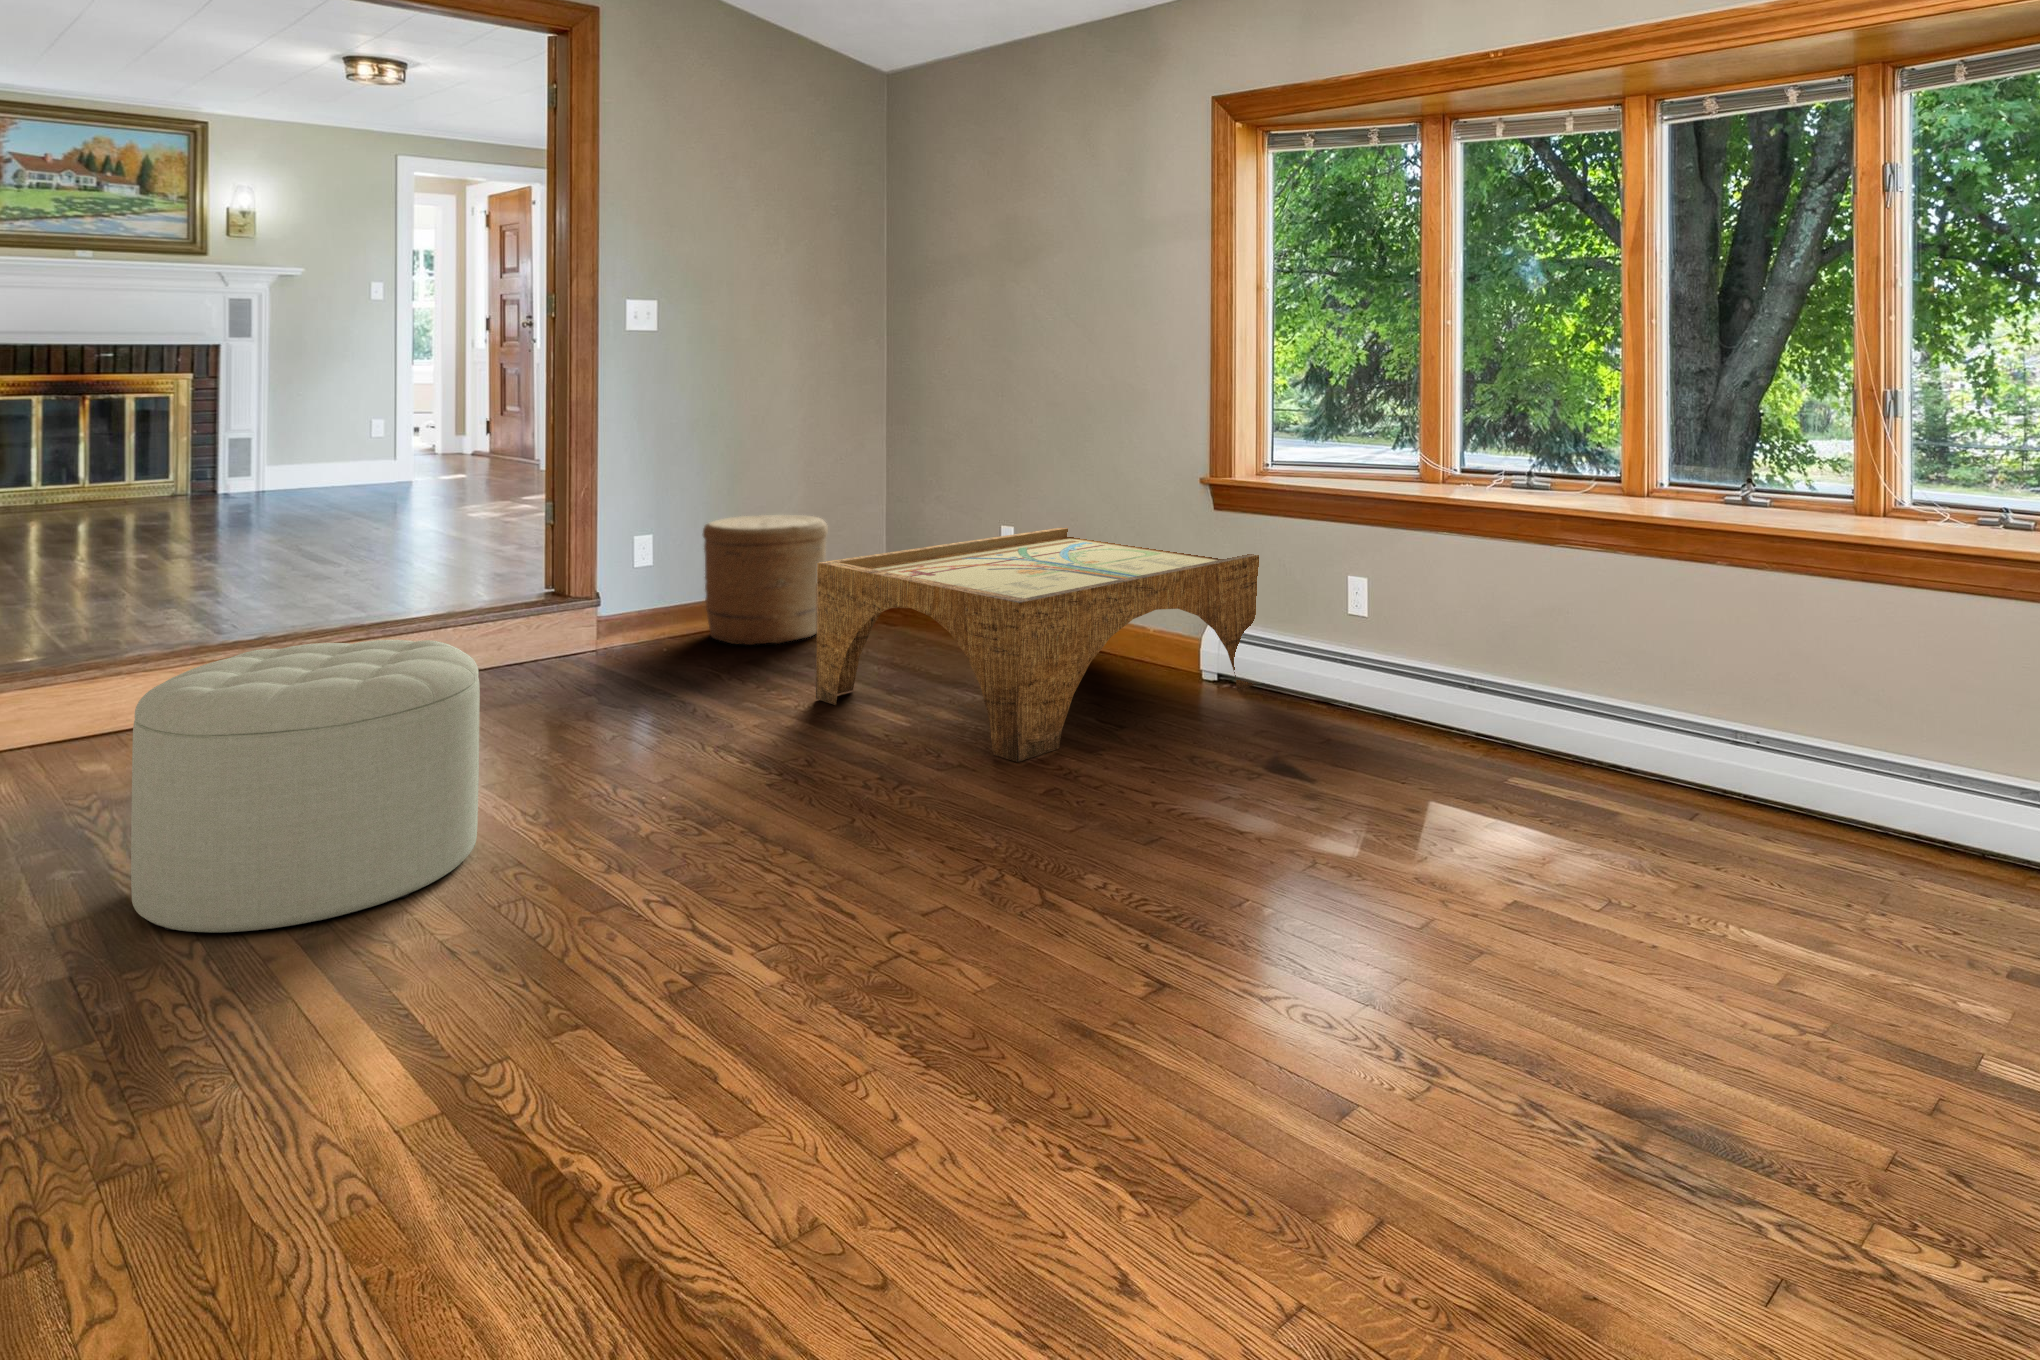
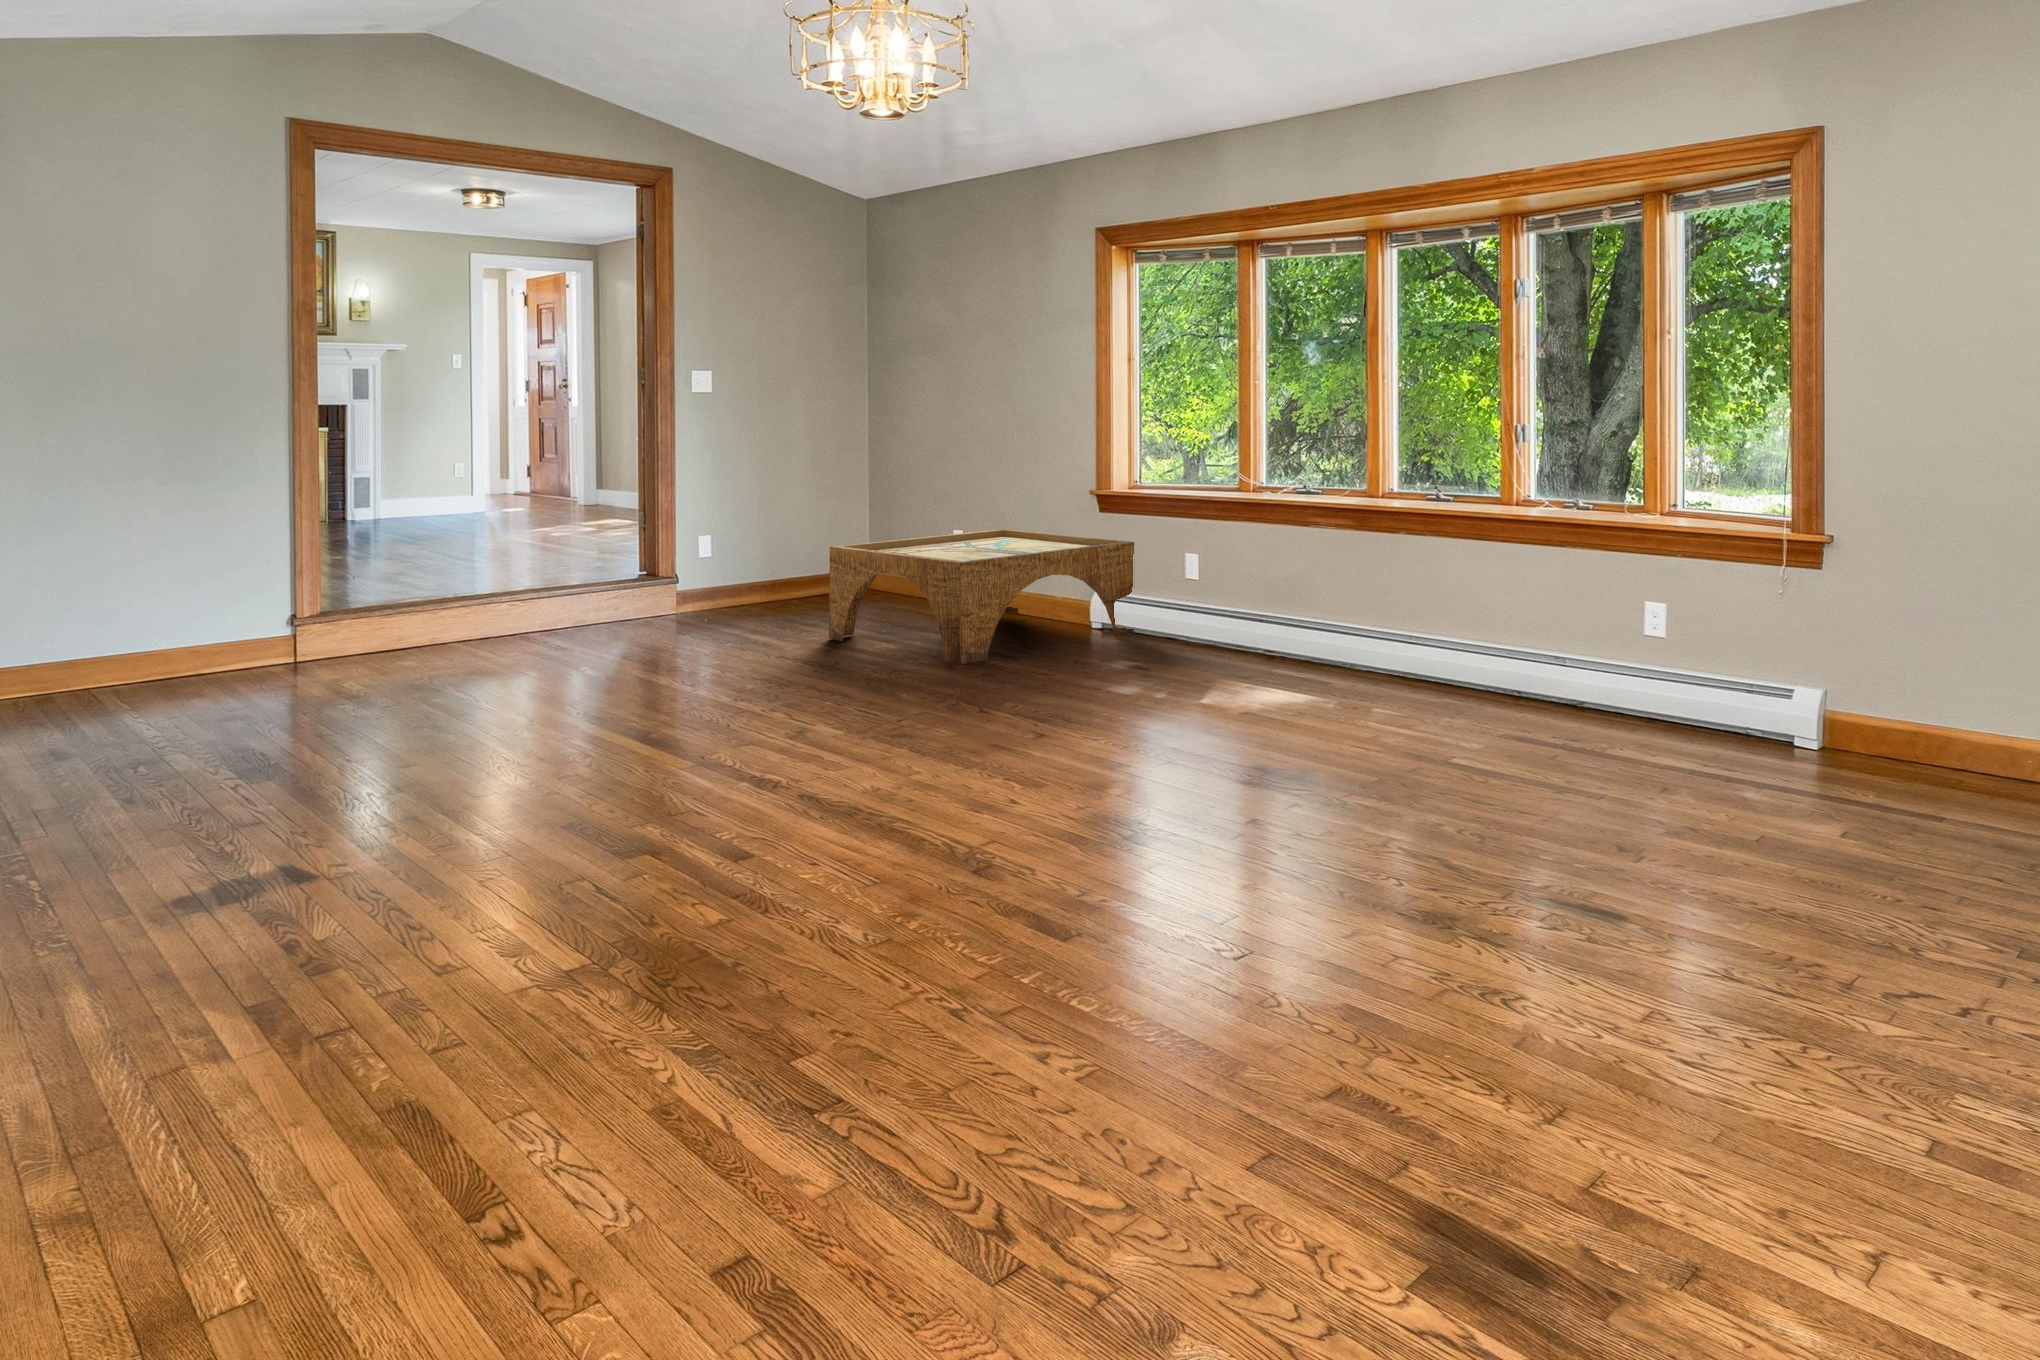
woven basket: present [703,515,828,645] -> none [744,524,831,614]
ottoman: present [131,640,480,932] -> none [479,576,649,718]

